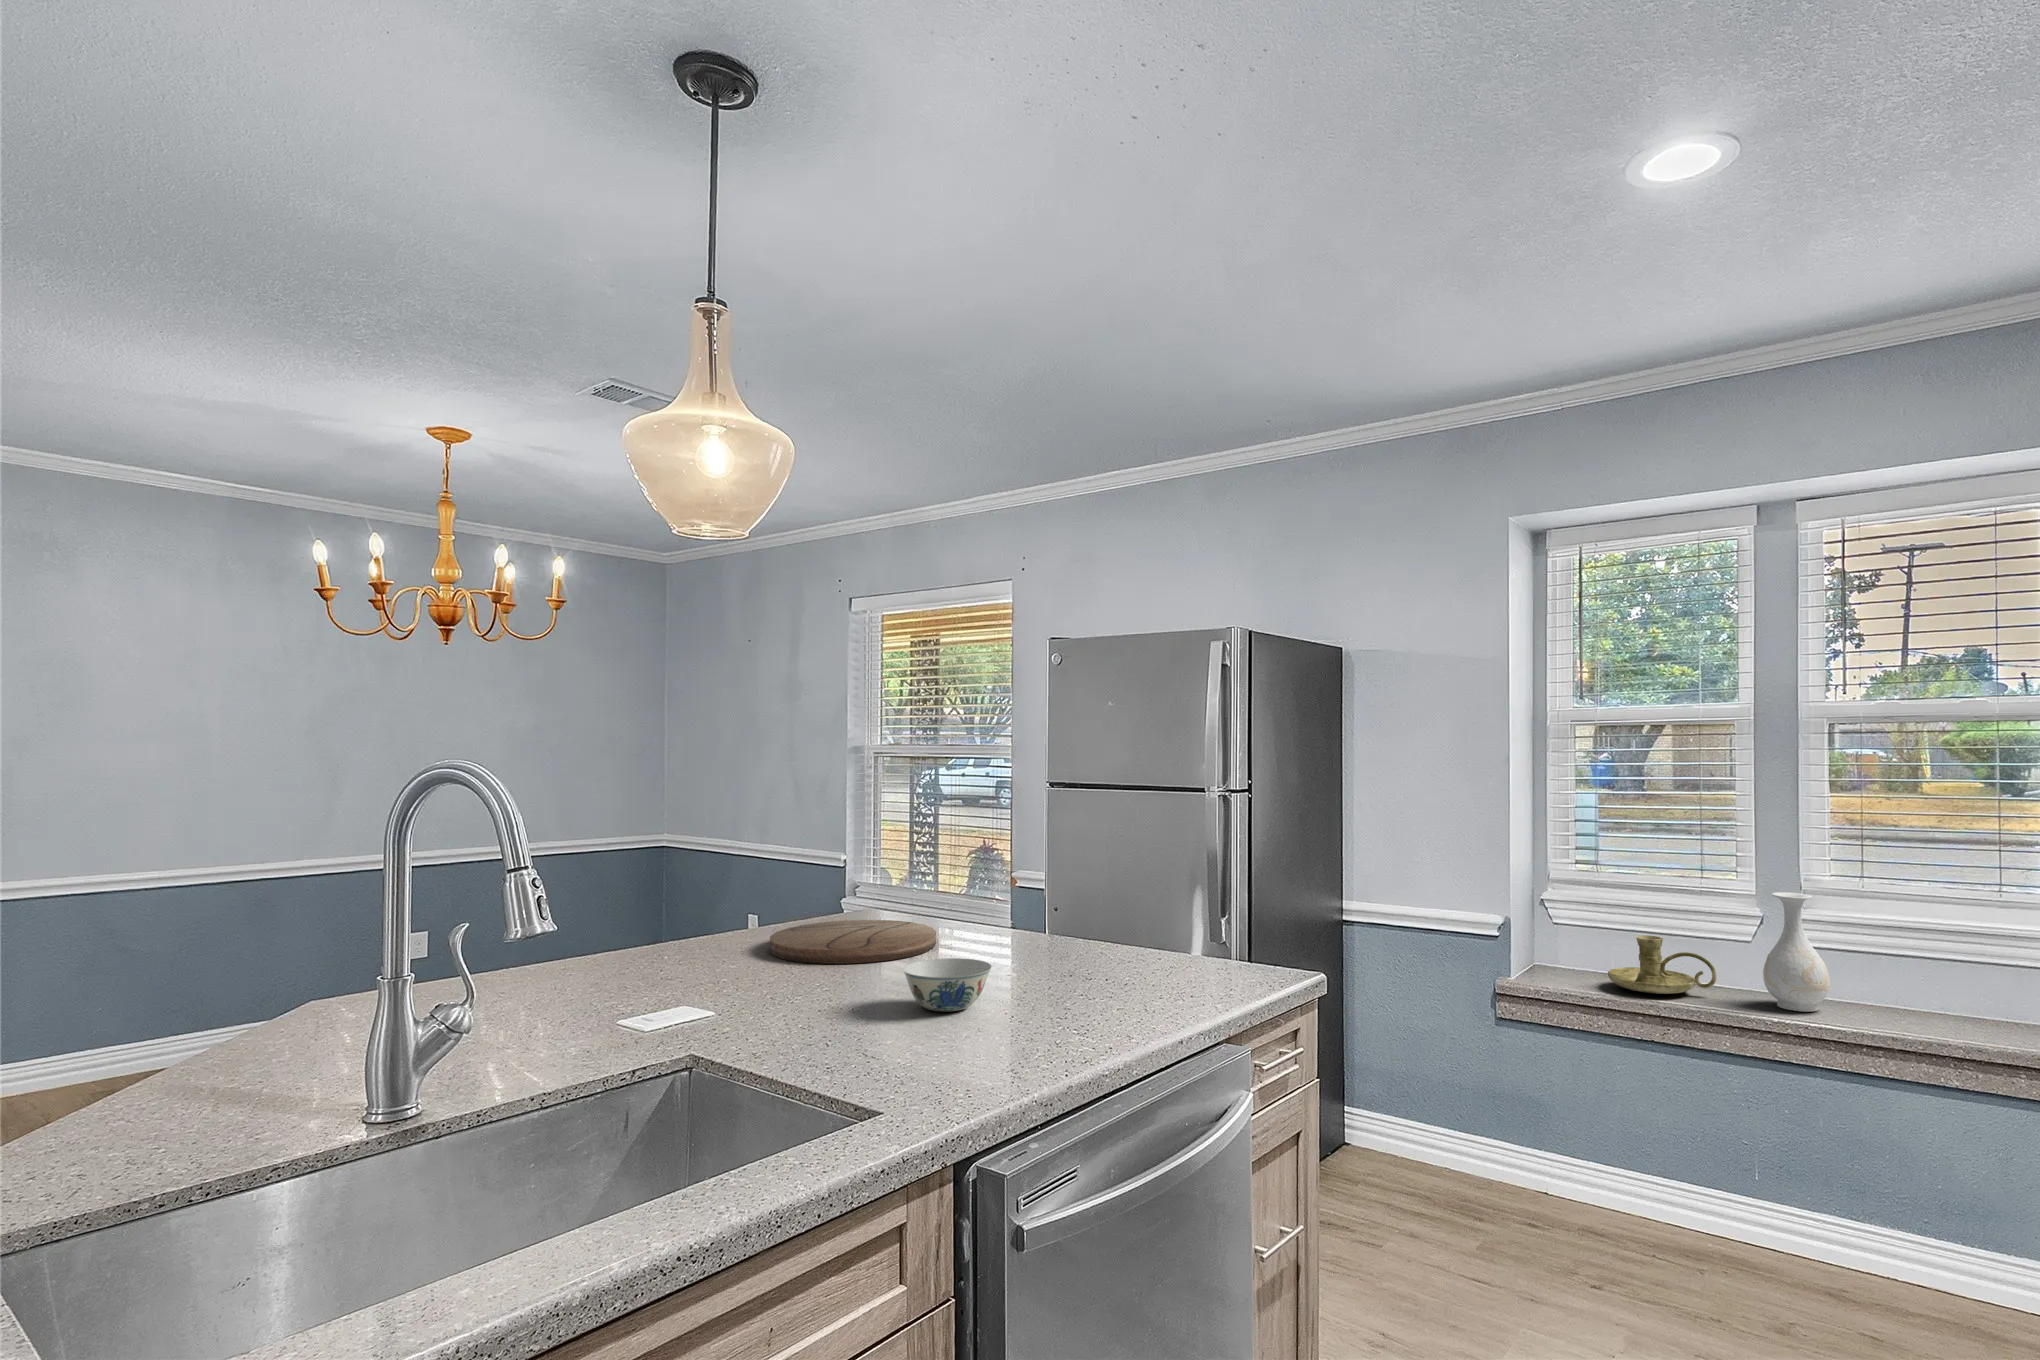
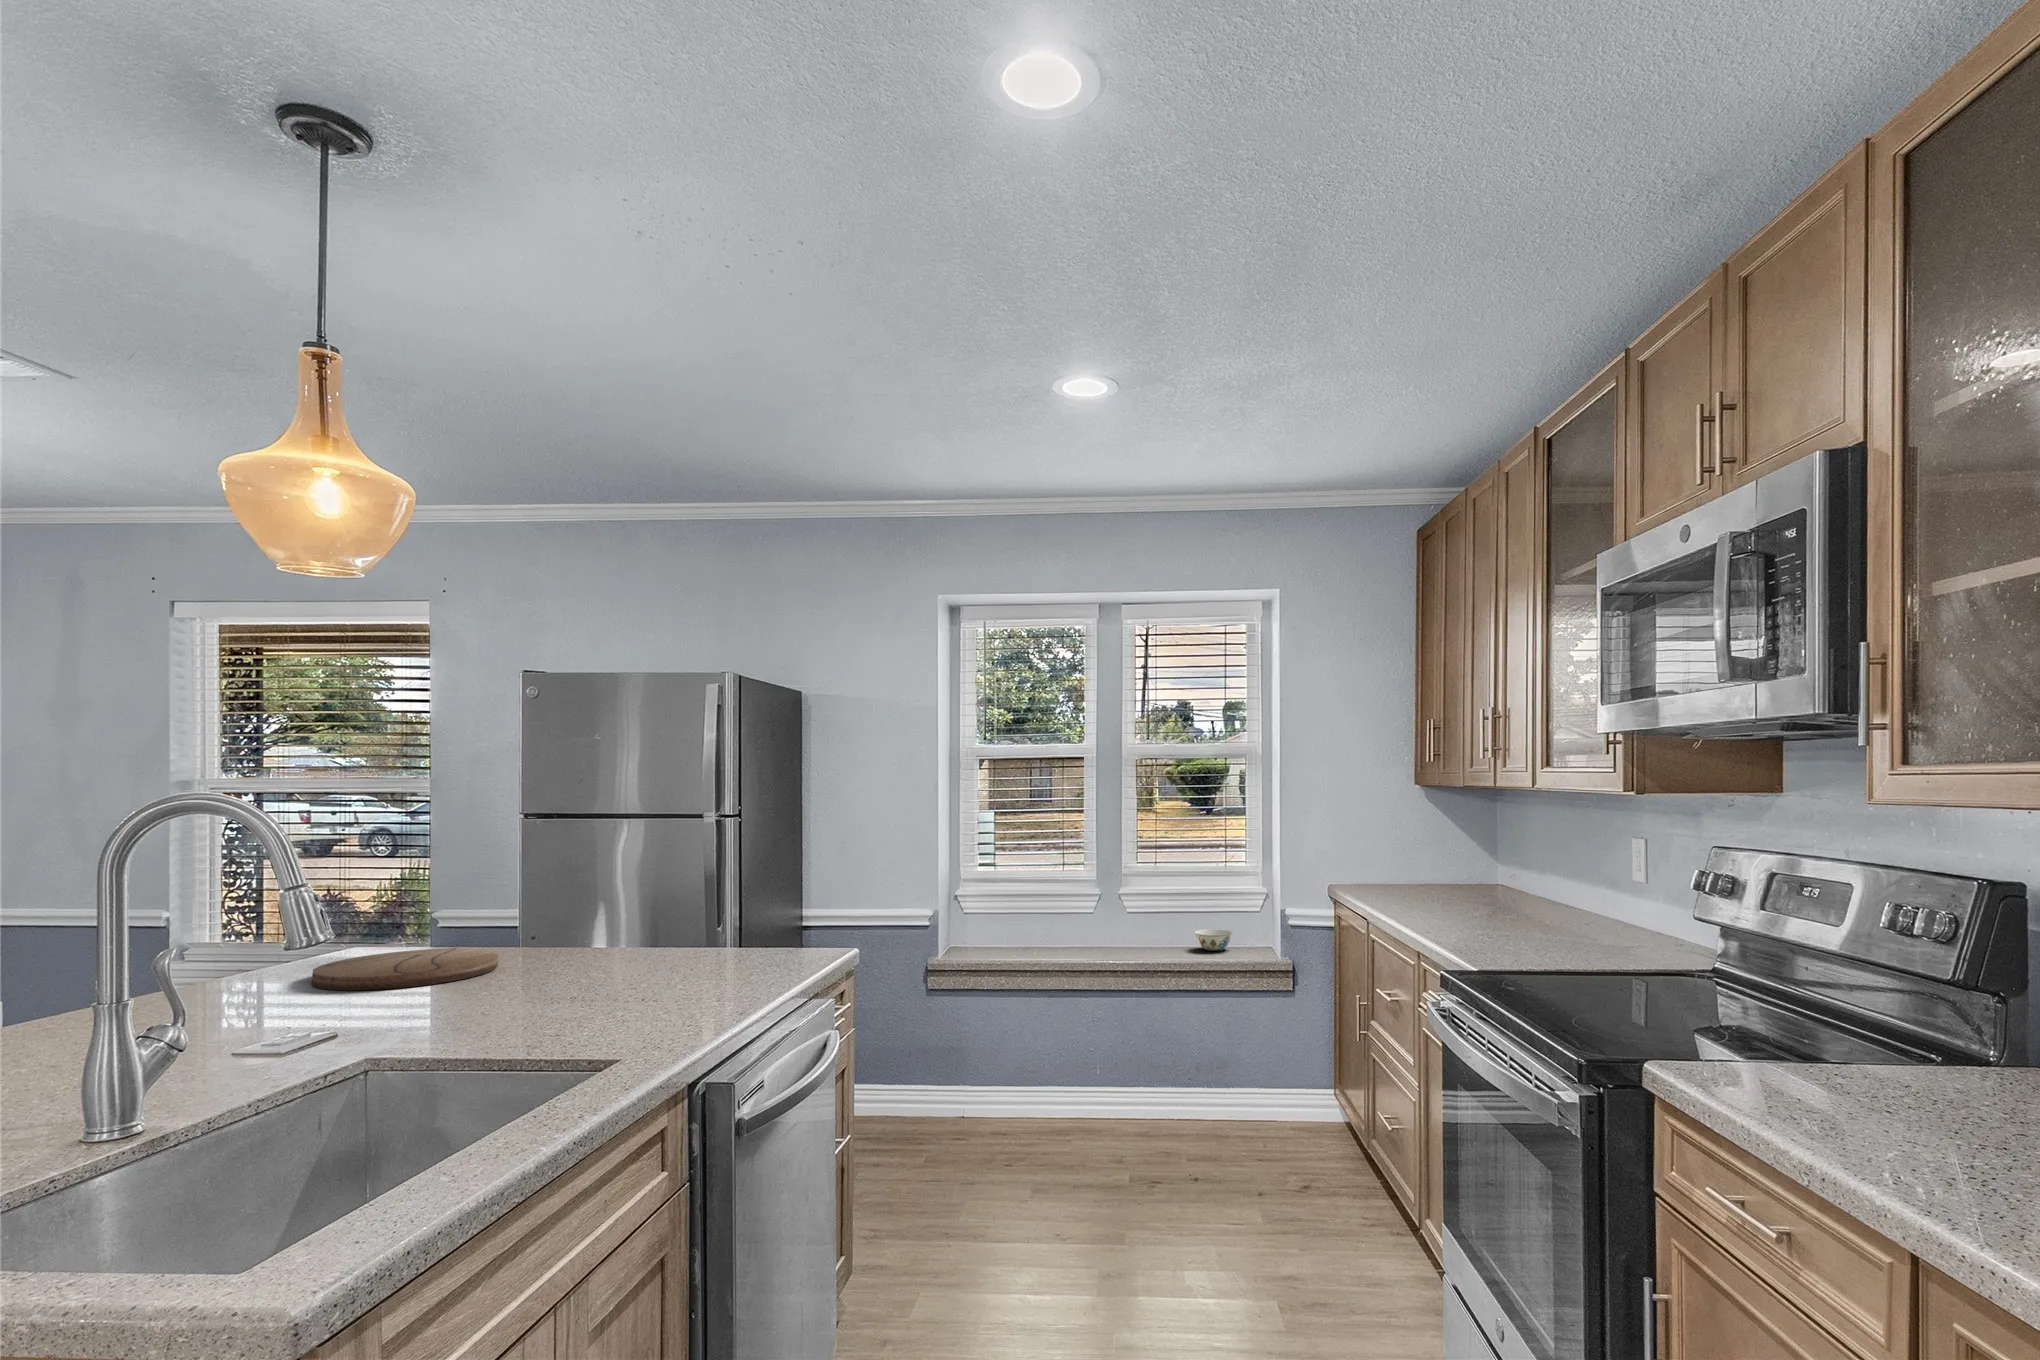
vase: present [1763,893,1830,1012] -> none [1099,873,1138,953]
candle holder: present [1608,935,1717,994] -> none [1000,912,1071,953]
bowl: present [903,958,991,1012] -> present [1195,929,1233,951]

